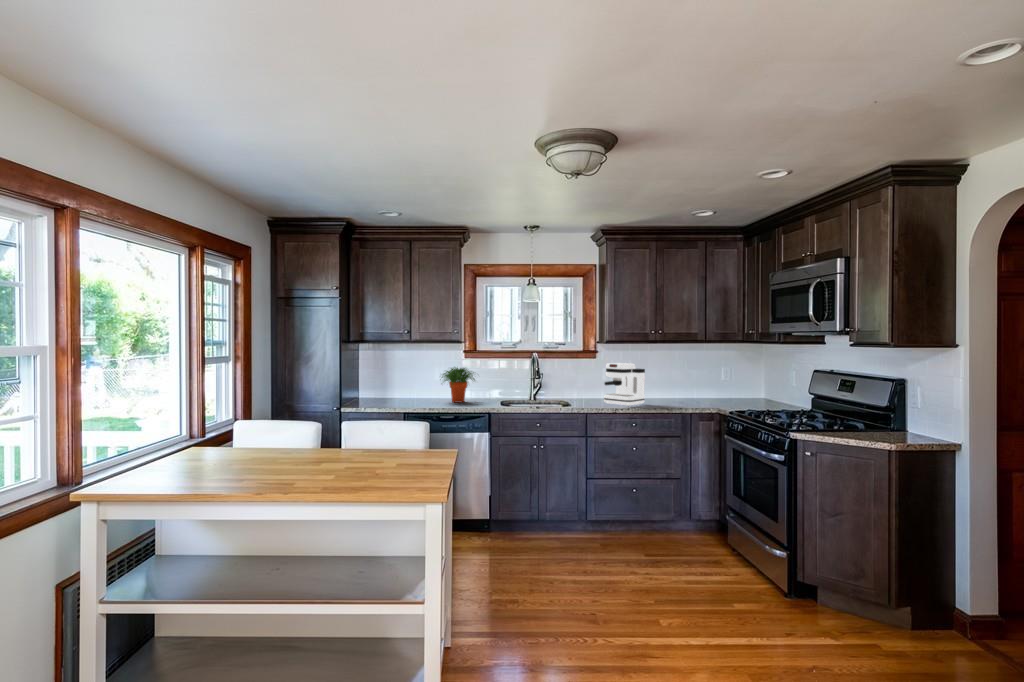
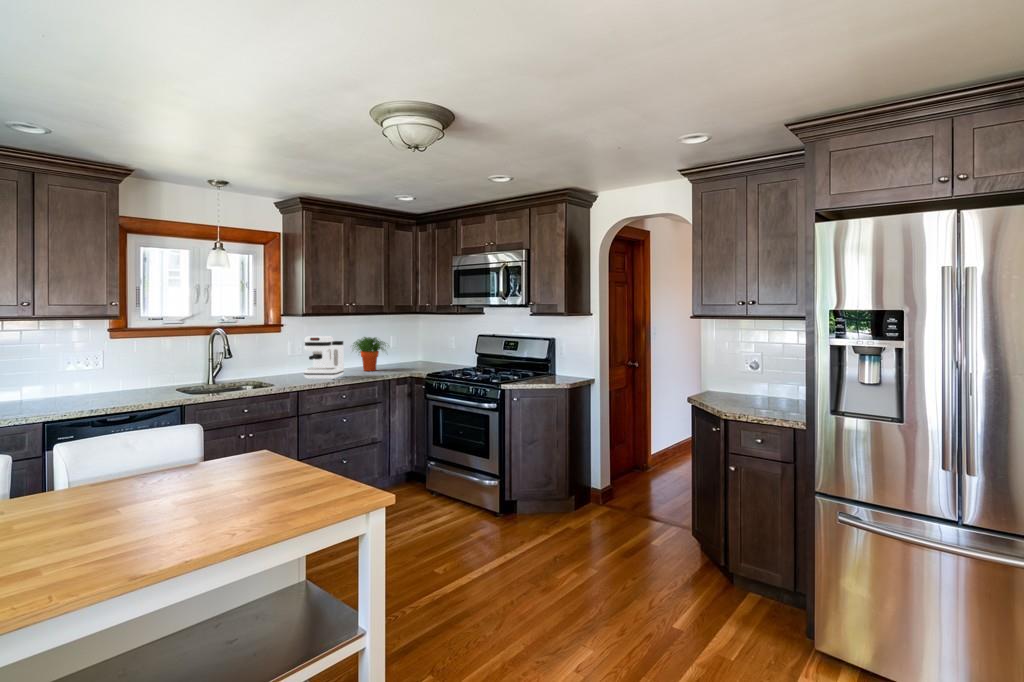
potted plant: present [442,367,475,402] -> present [353,337,386,371]

